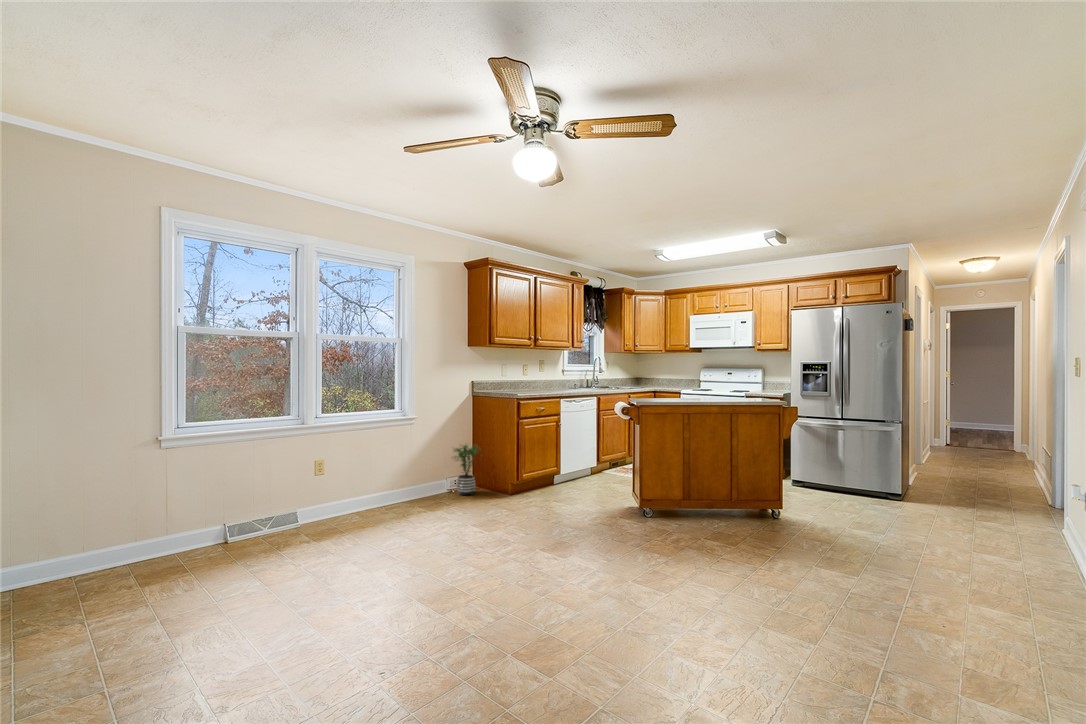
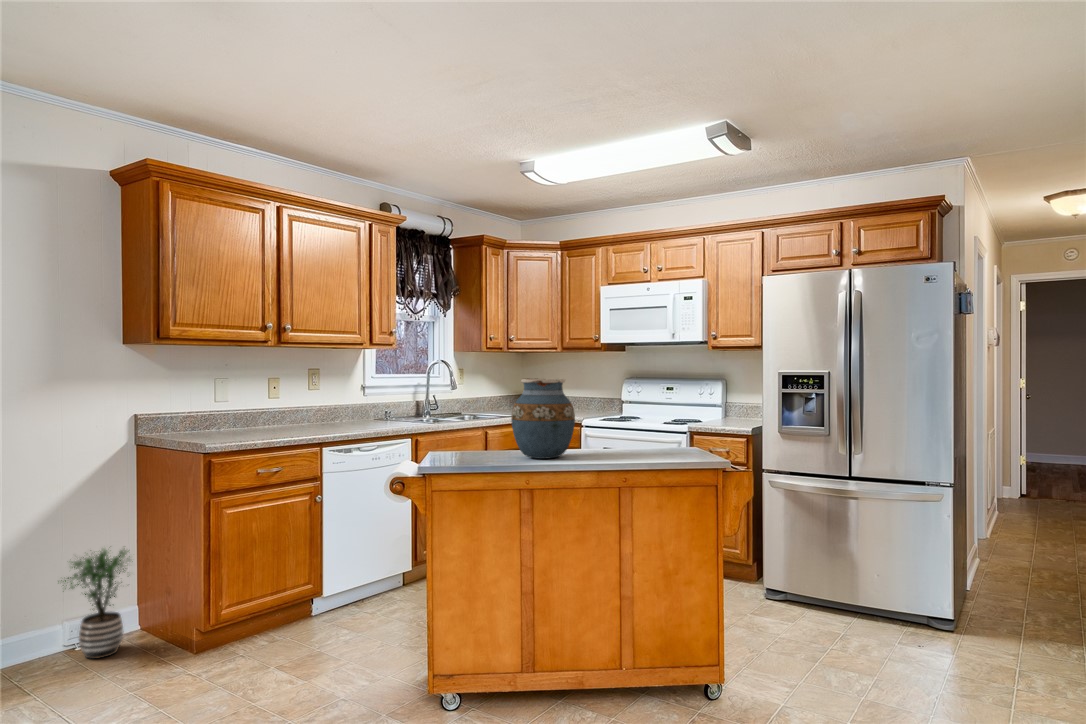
vase: none [670,363,702,402] -> present [511,378,575,459]

